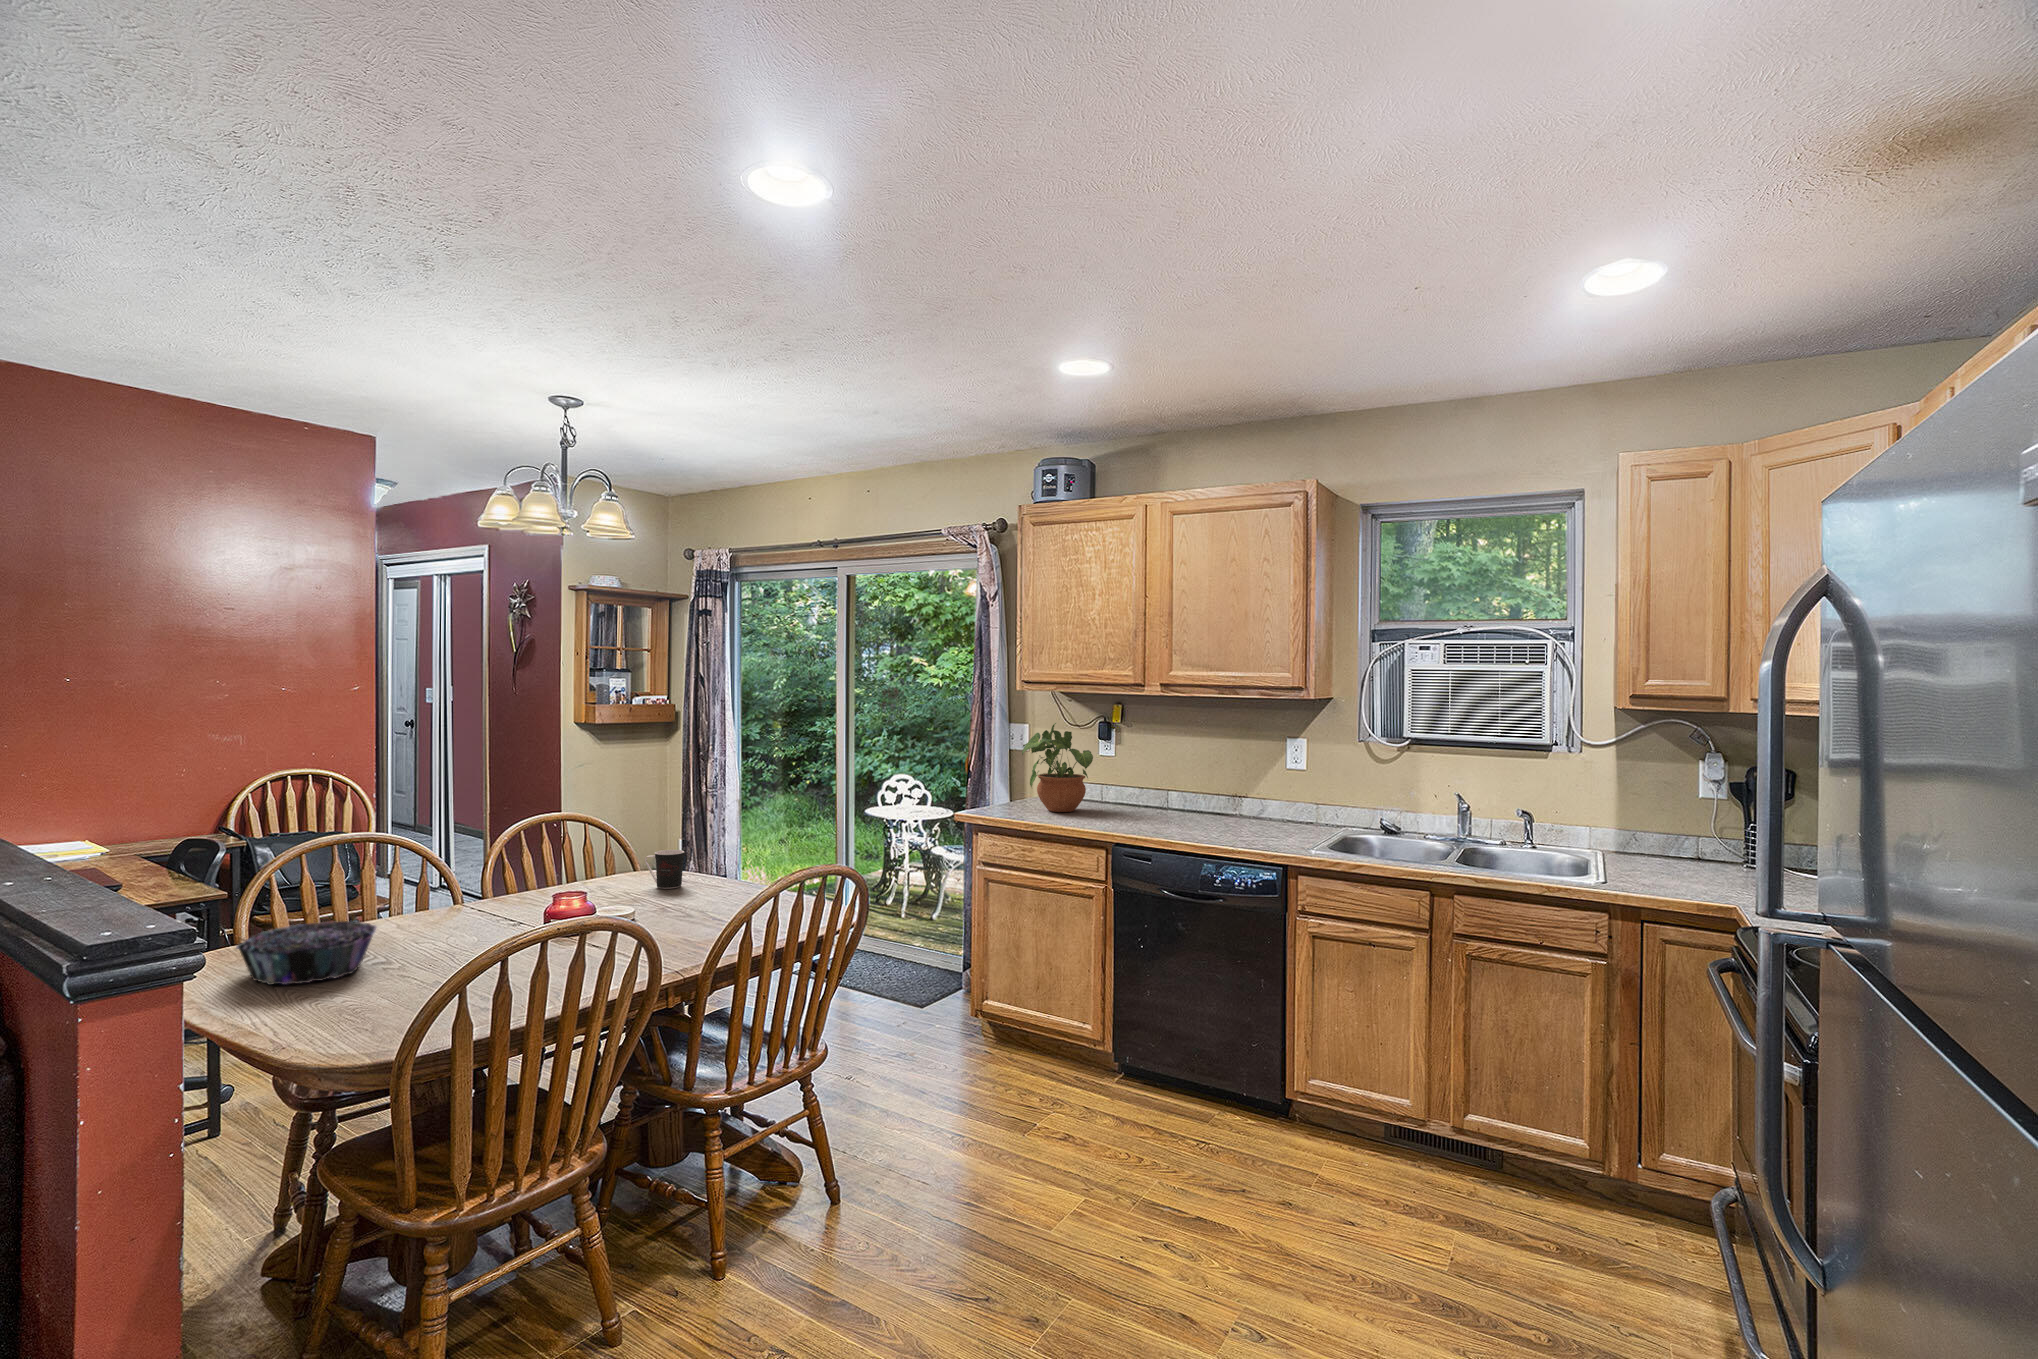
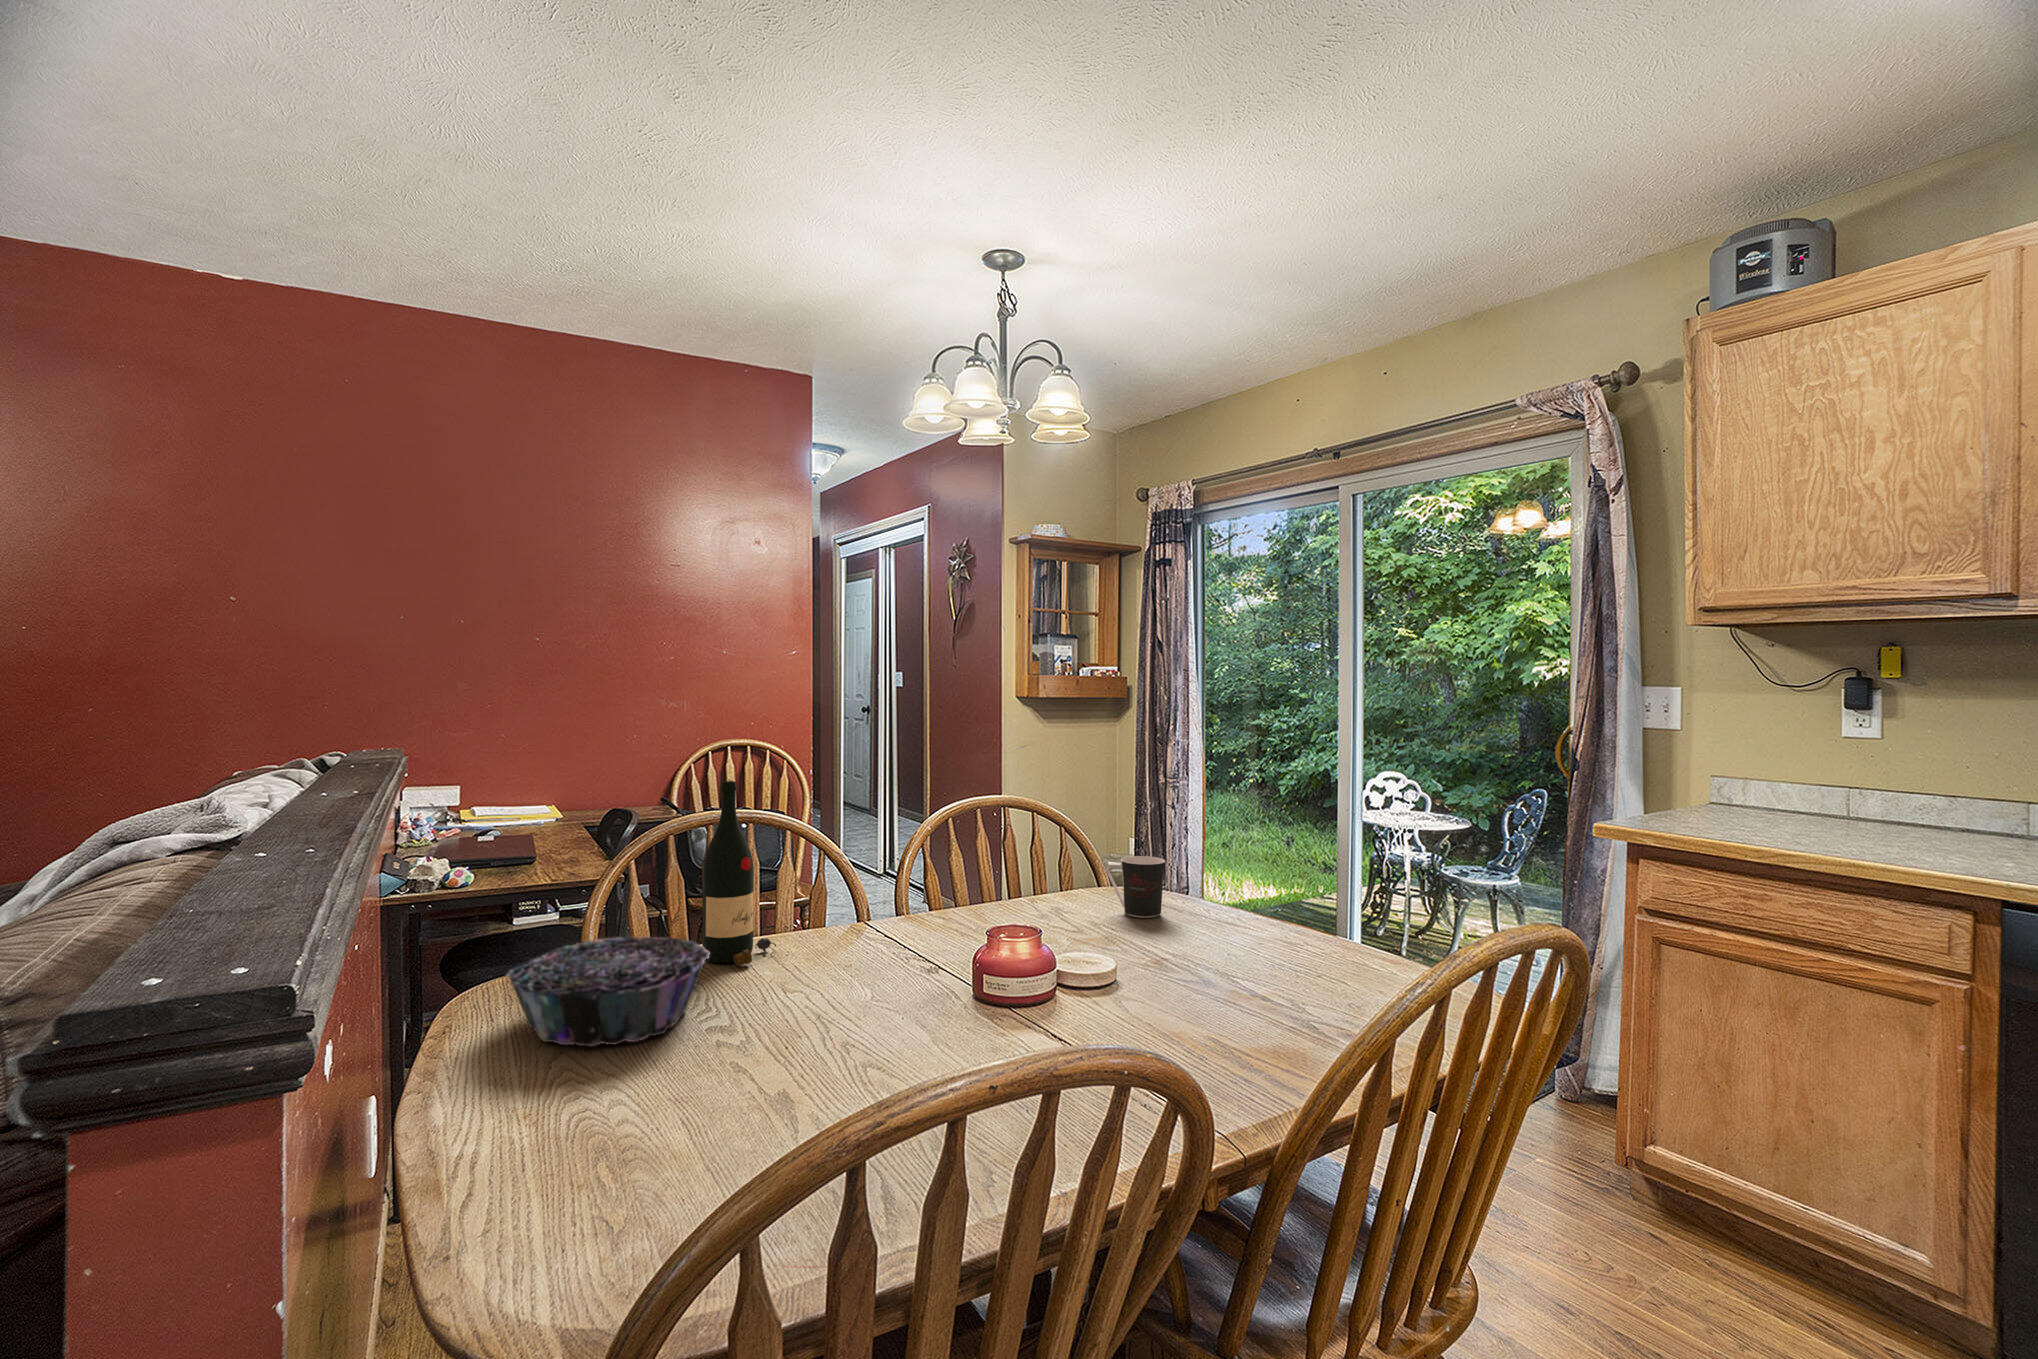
potted plant: present [1022,723,1093,812] -> none [1706,676,1882,834]
wine bottle: none [352,818,408,938] -> present [702,781,776,966]

